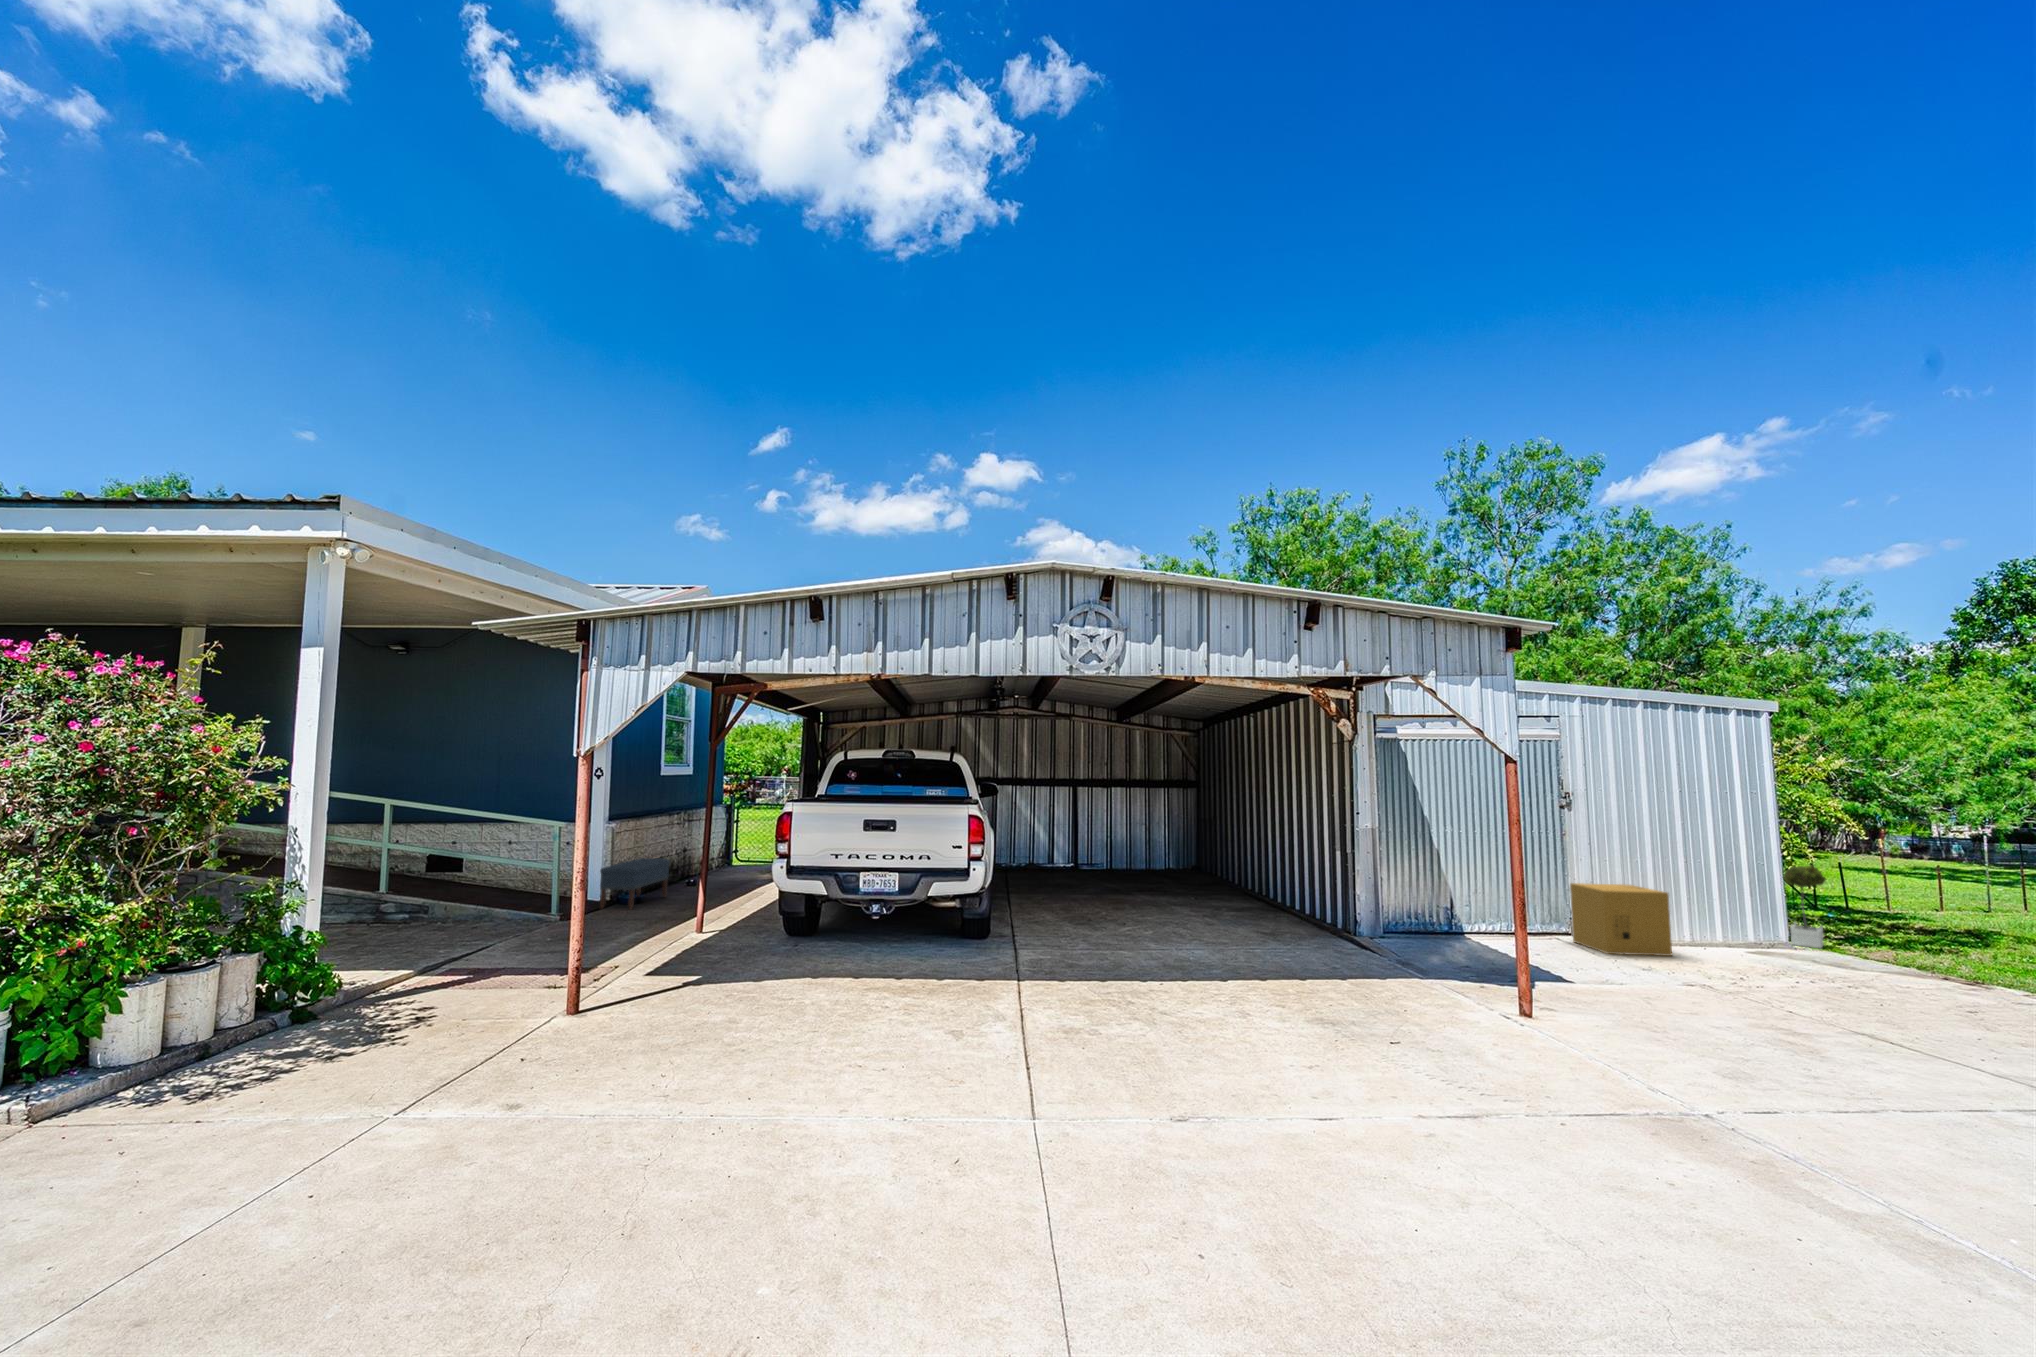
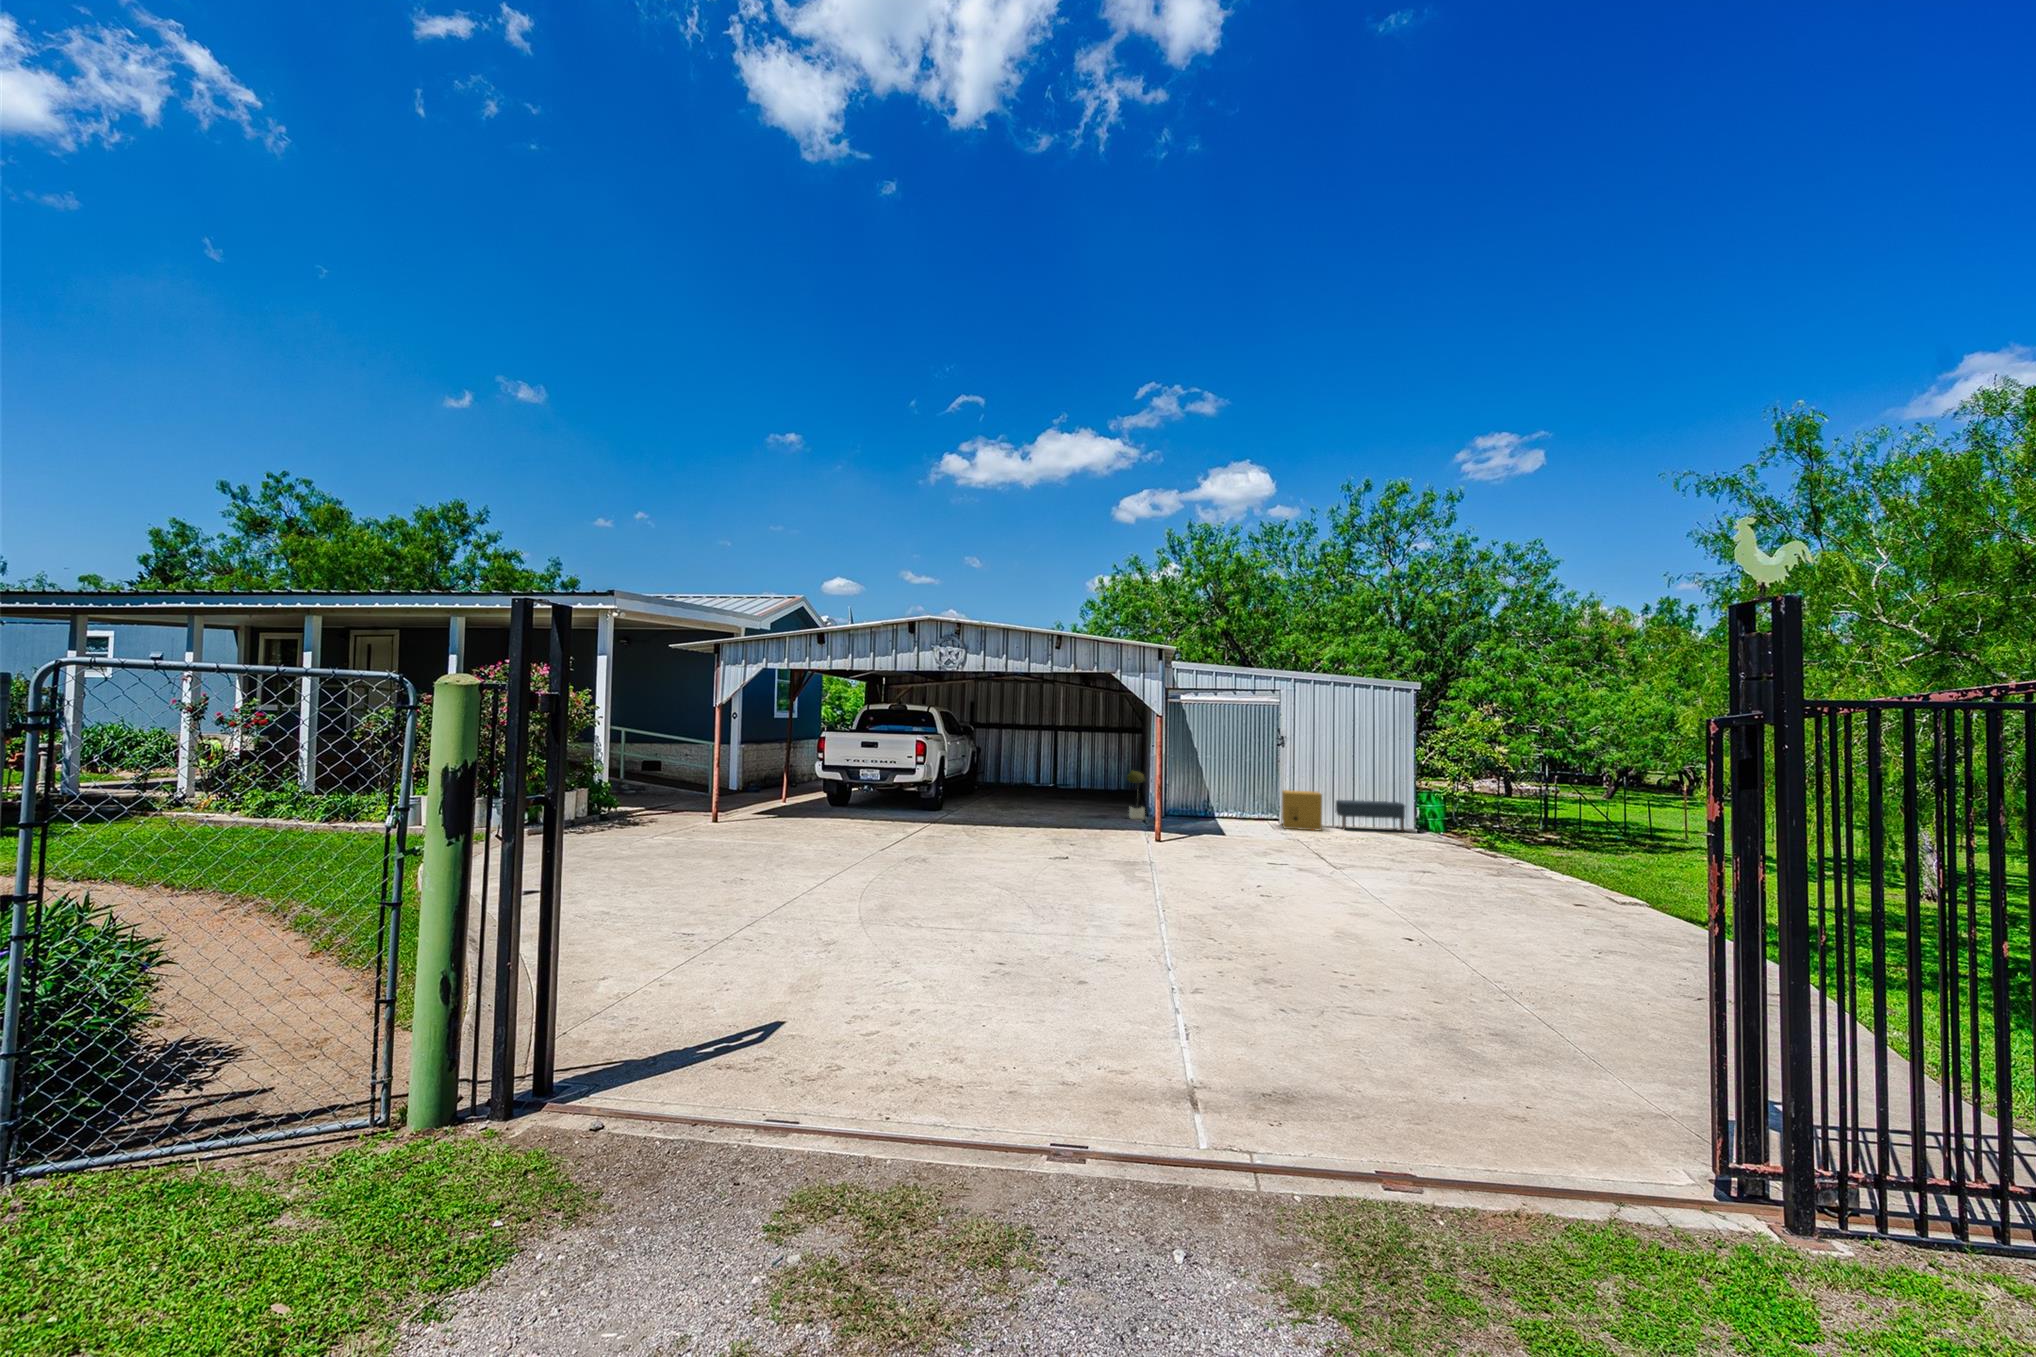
bench: present [600,858,670,910] -> present [1335,800,1406,832]
potted tree: present [1783,865,1826,948] -> present [1127,771,1146,819]

